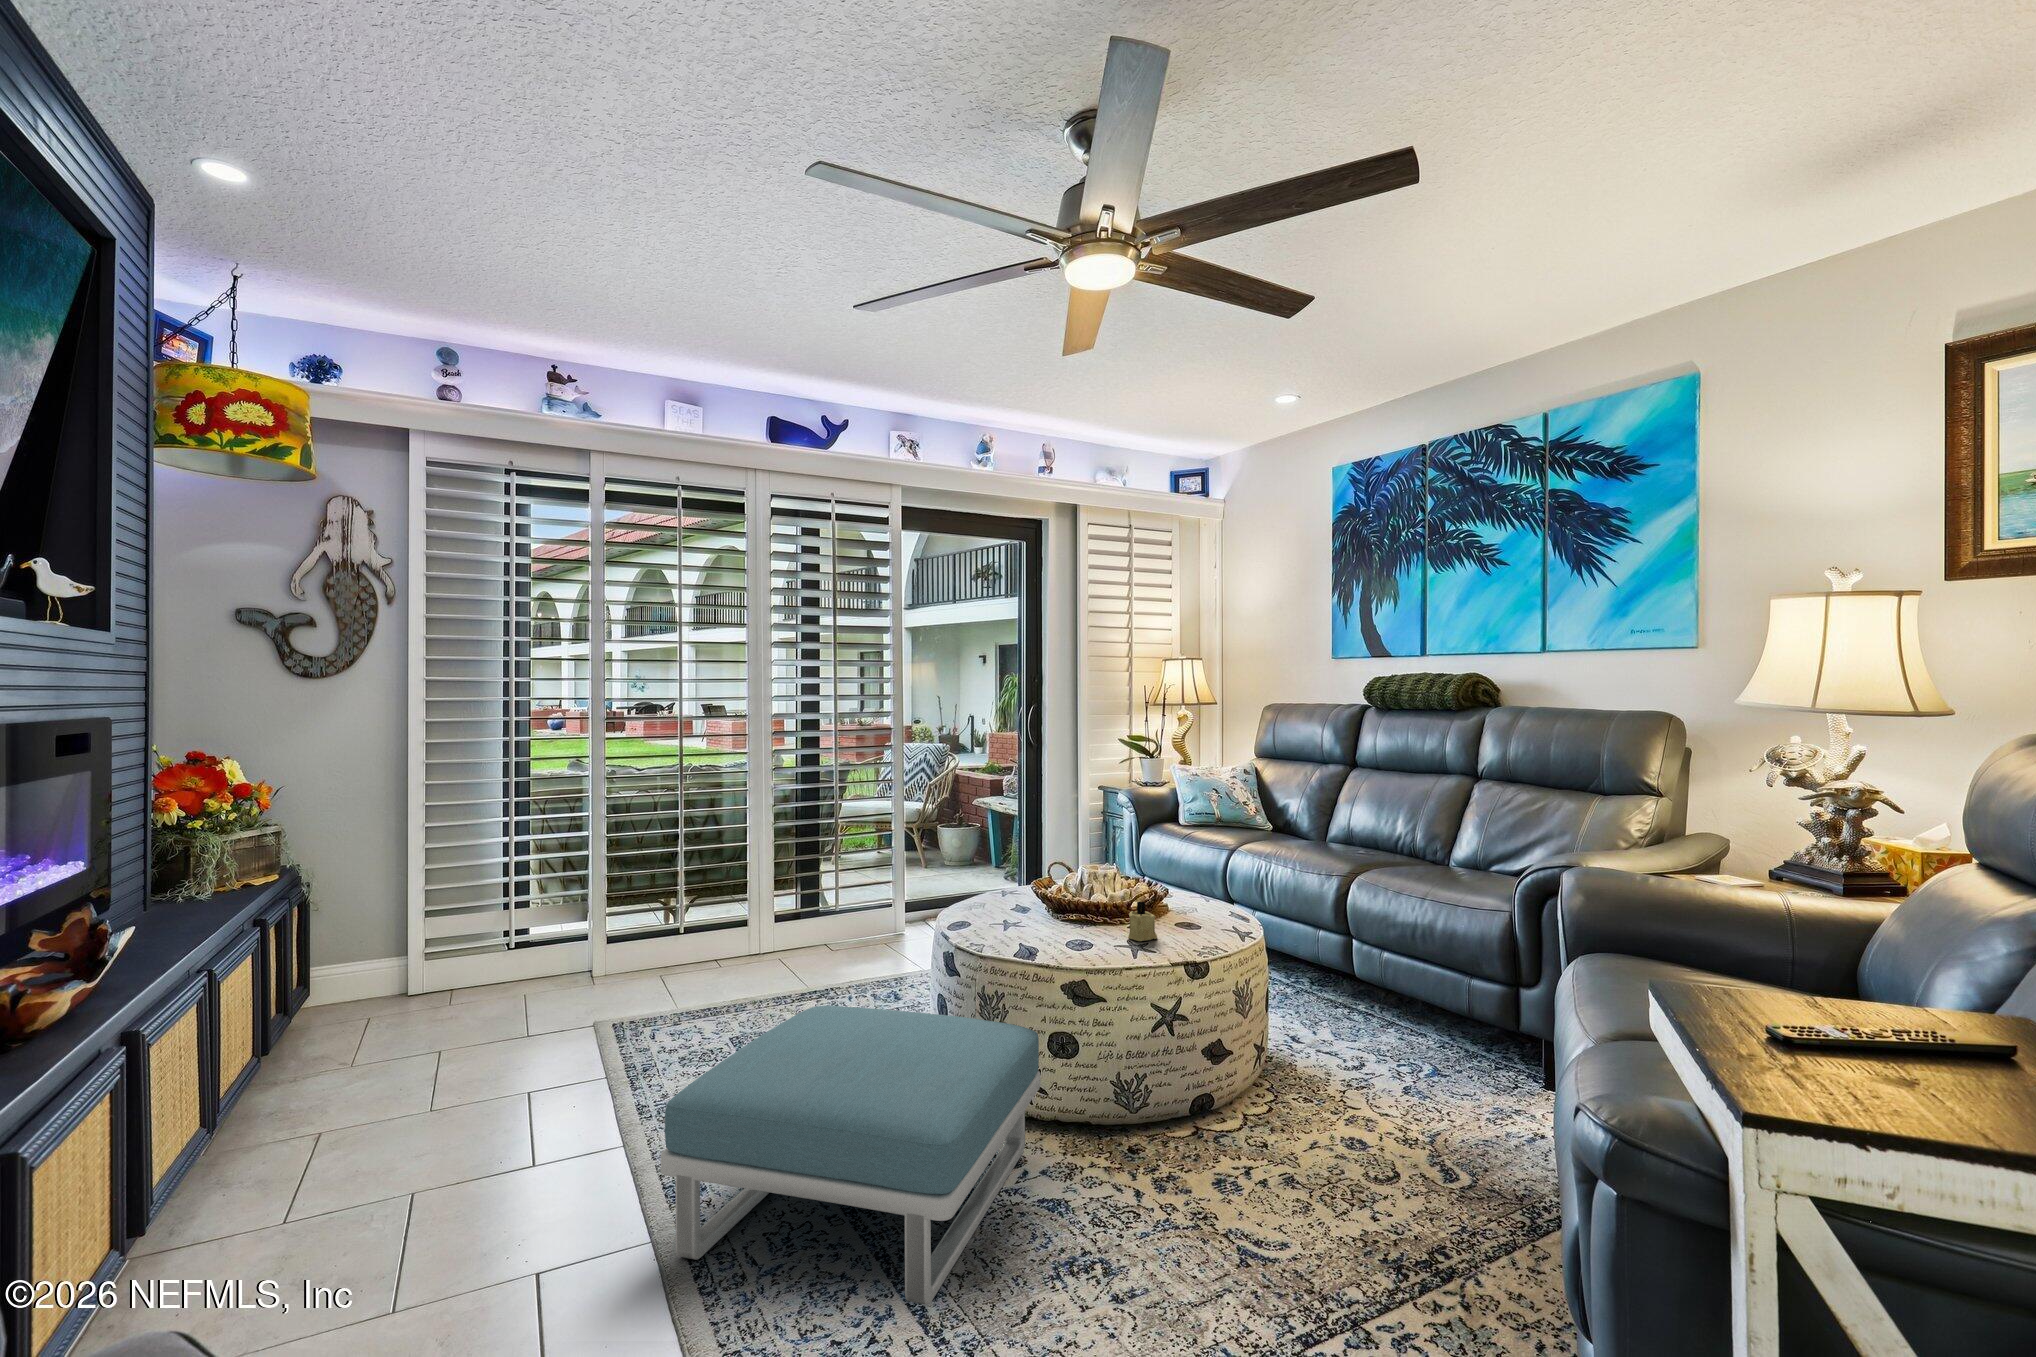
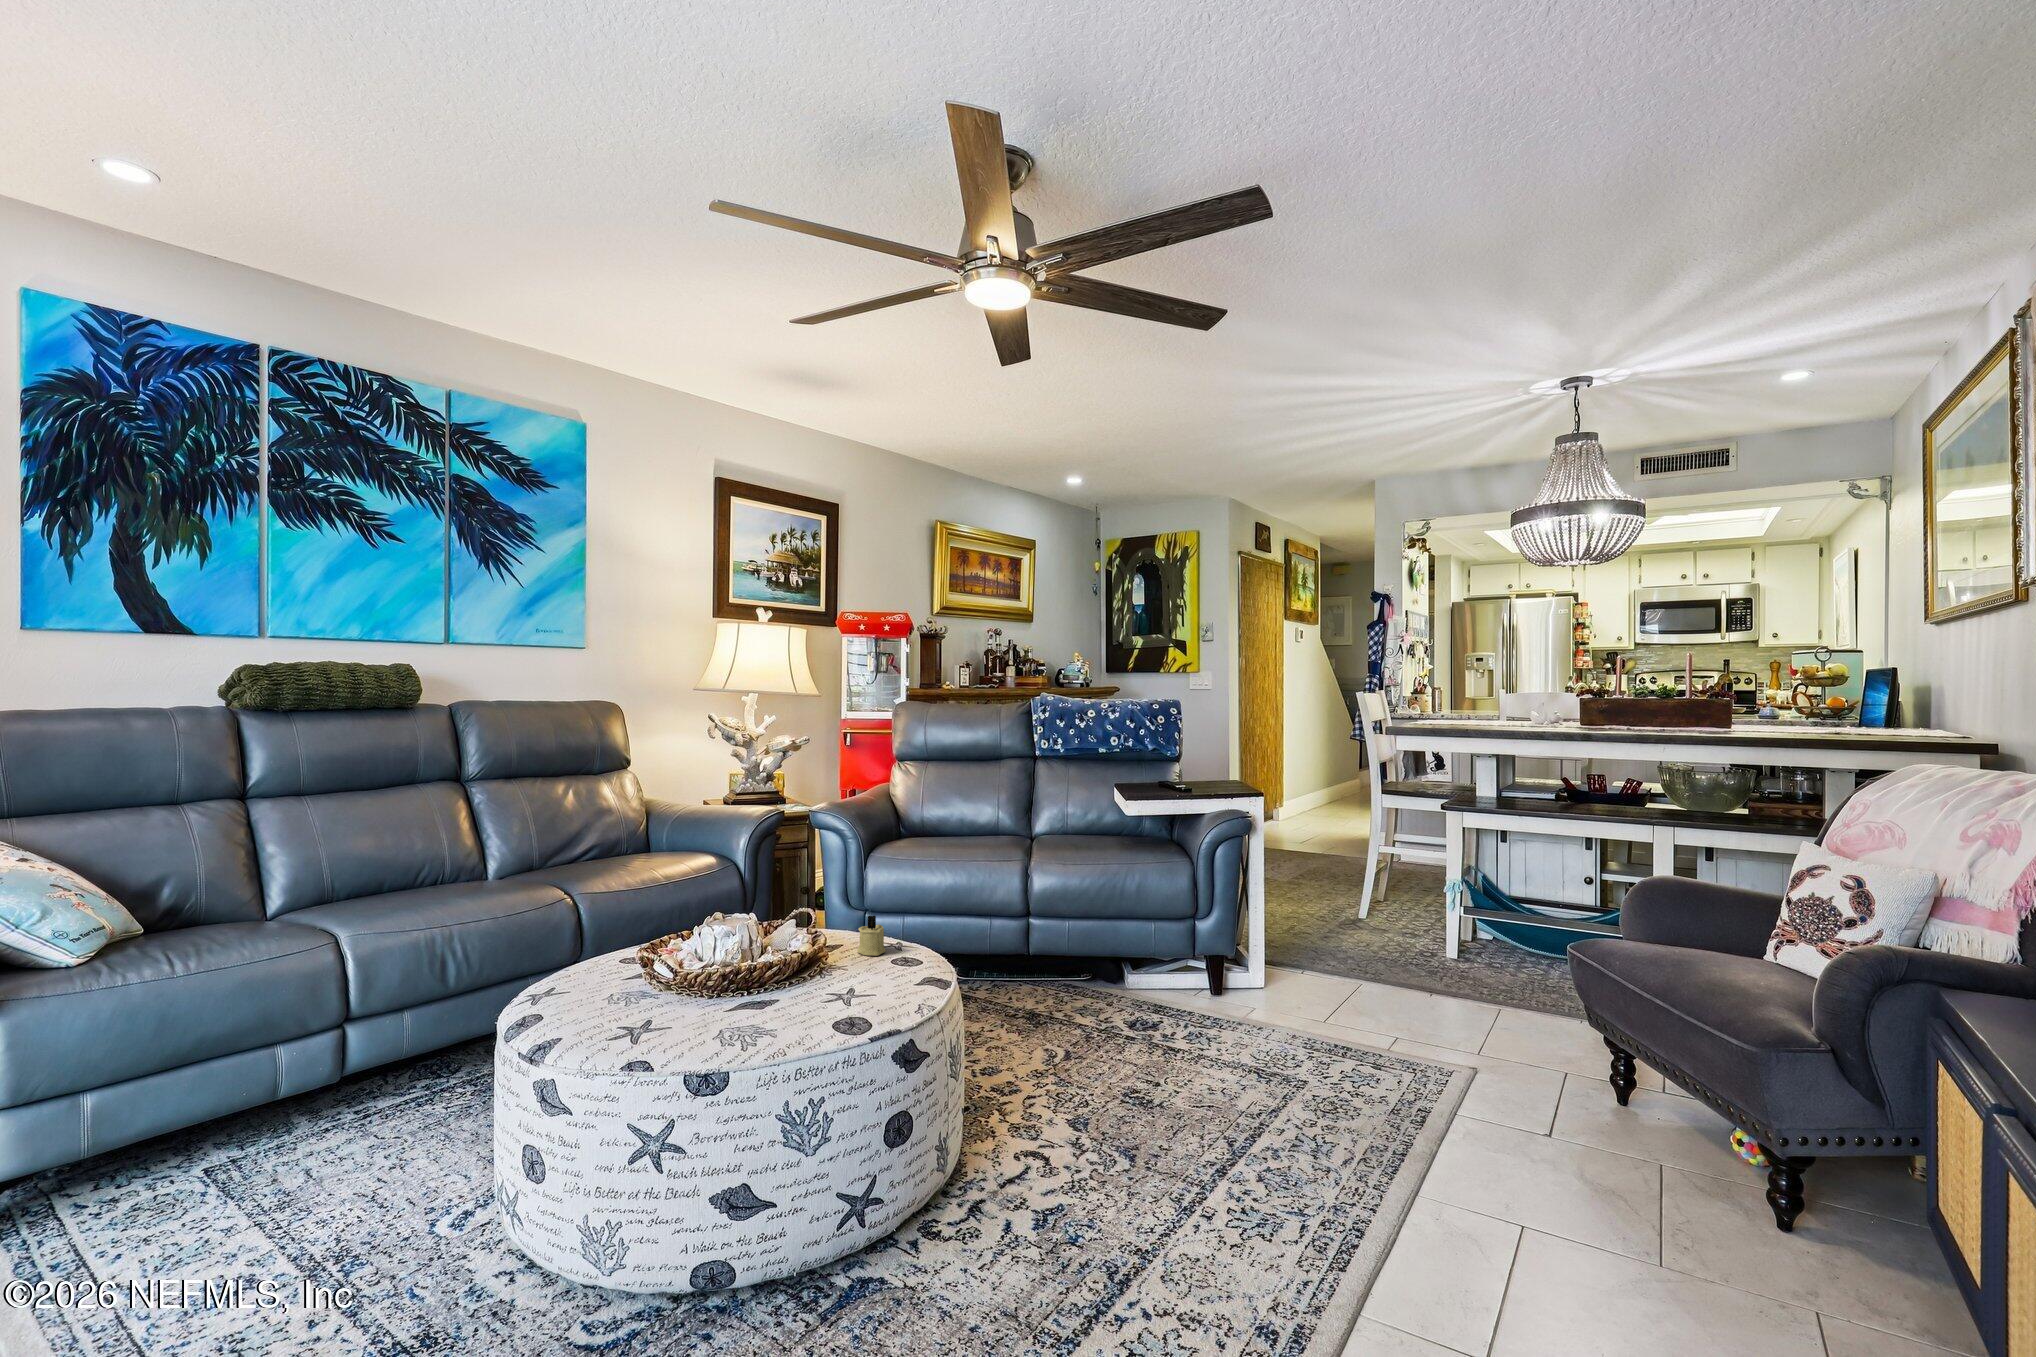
footstool: present [661,1006,1040,1305] -> none [1018,1013,1367,1297]

